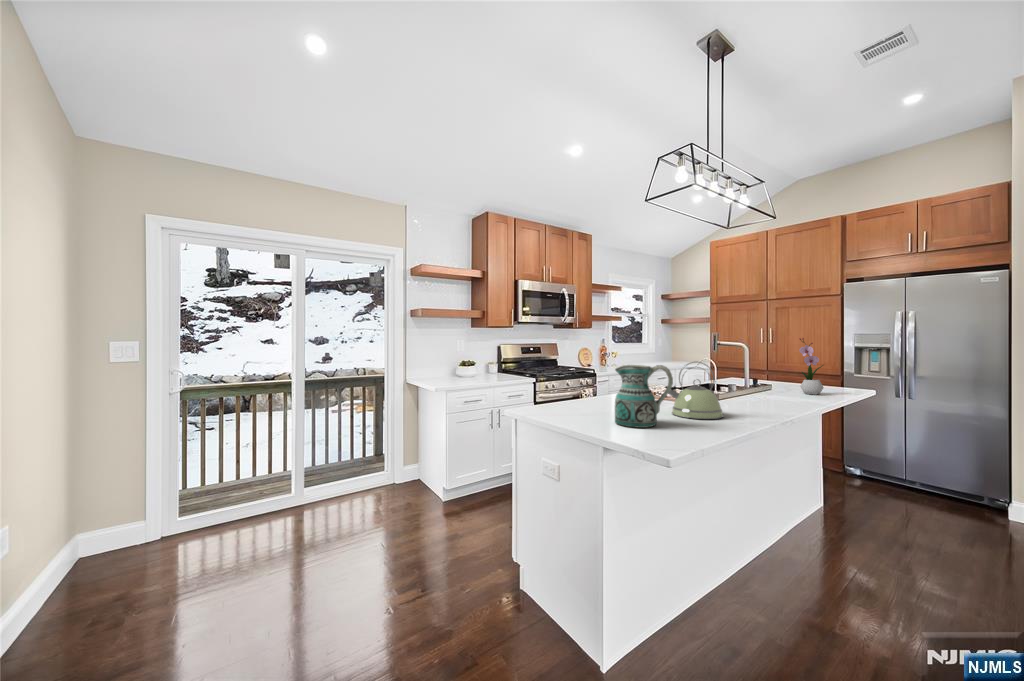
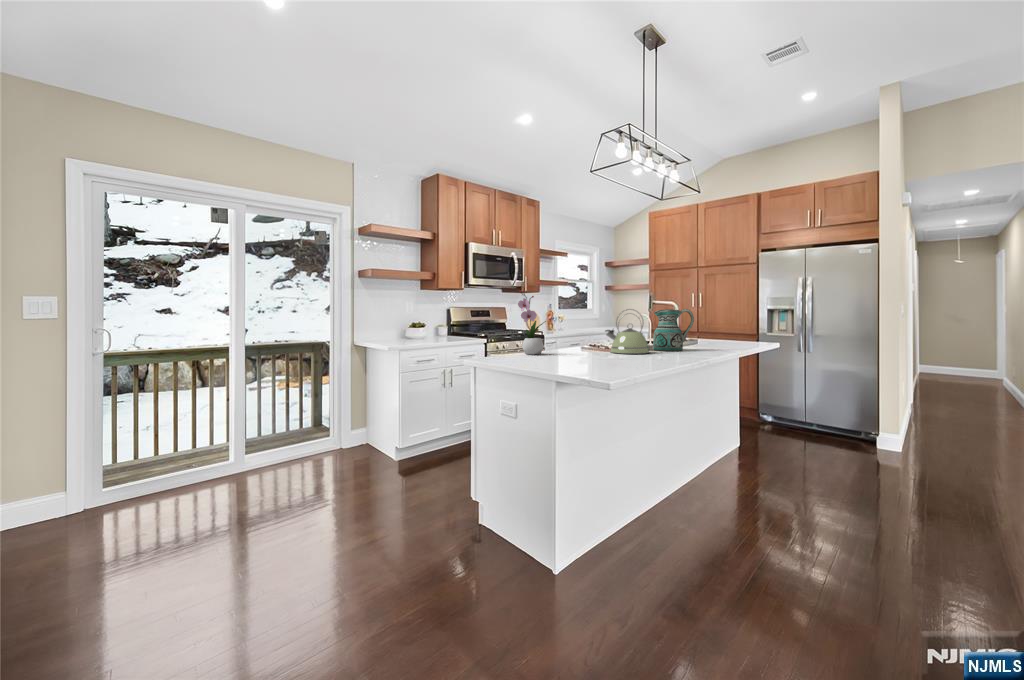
flower arrangement: present [799,338,824,395] -> present [518,290,546,355]
ceramic pitcher: present [615,365,673,428] -> present [653,309,694,351]

